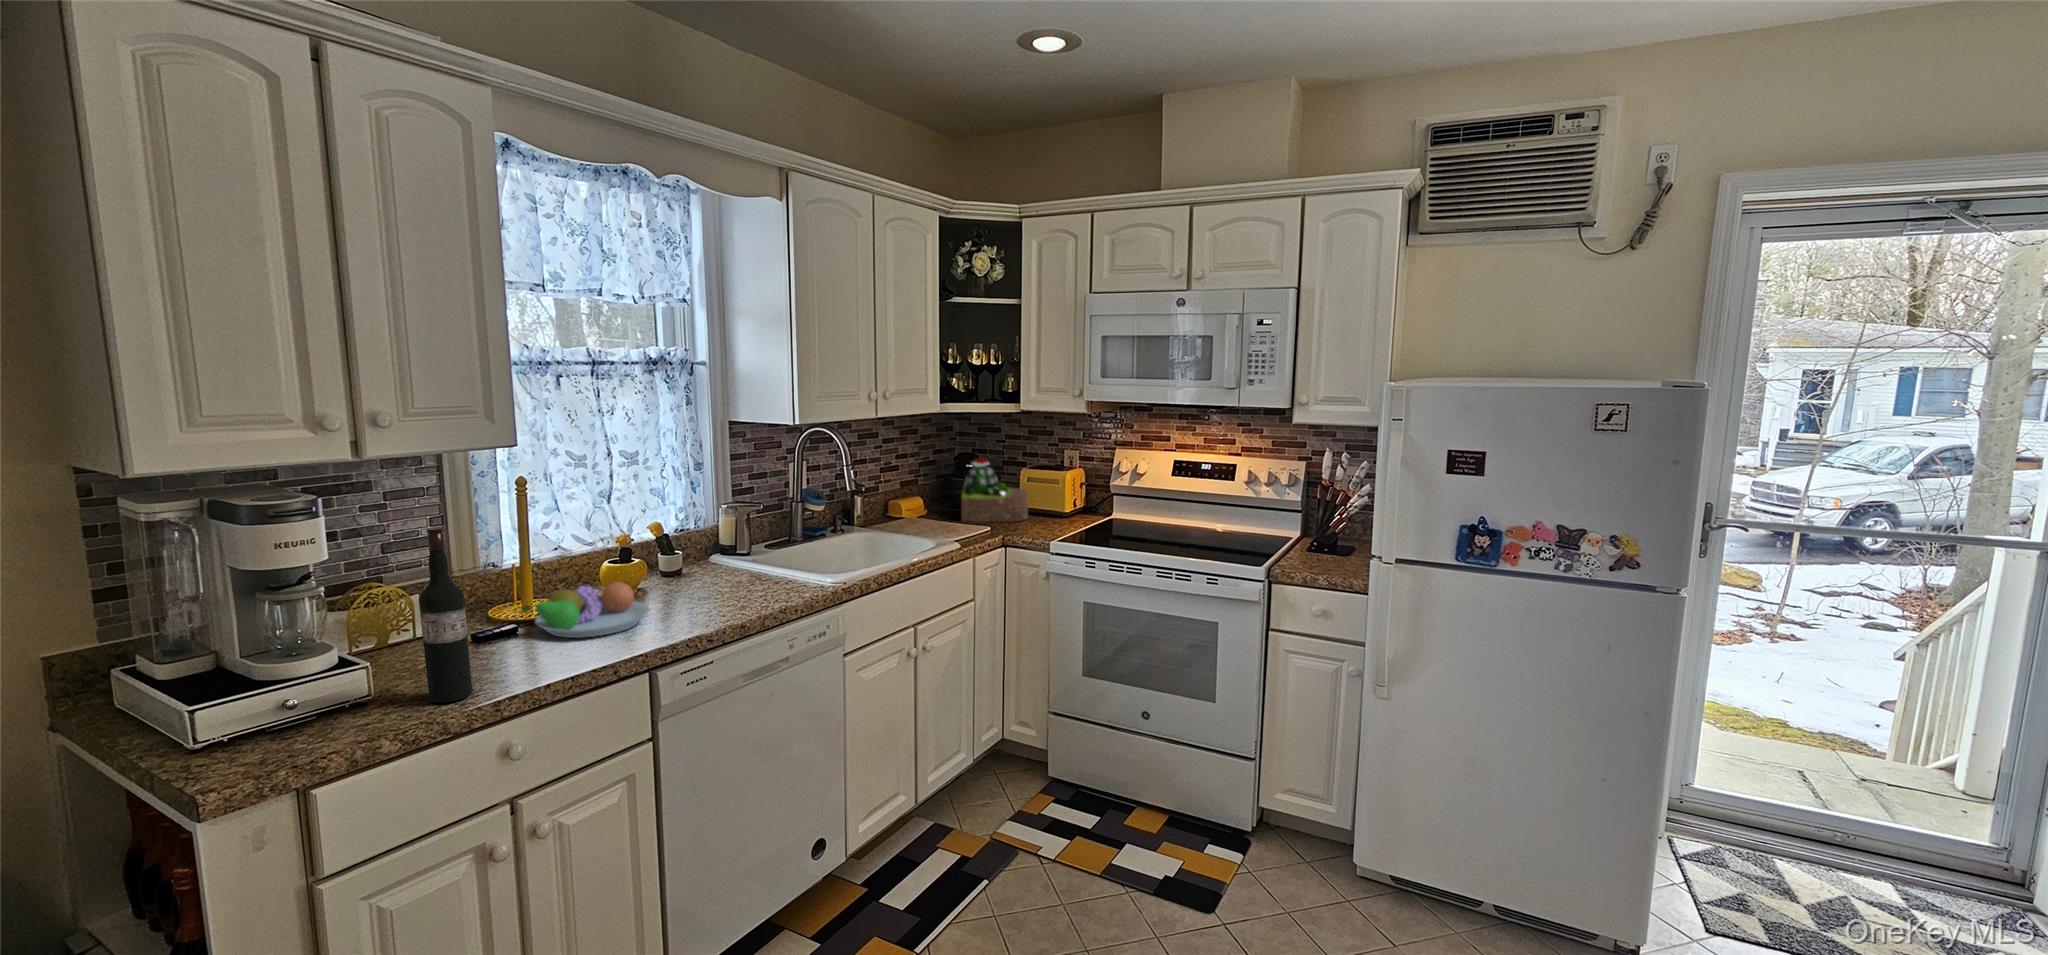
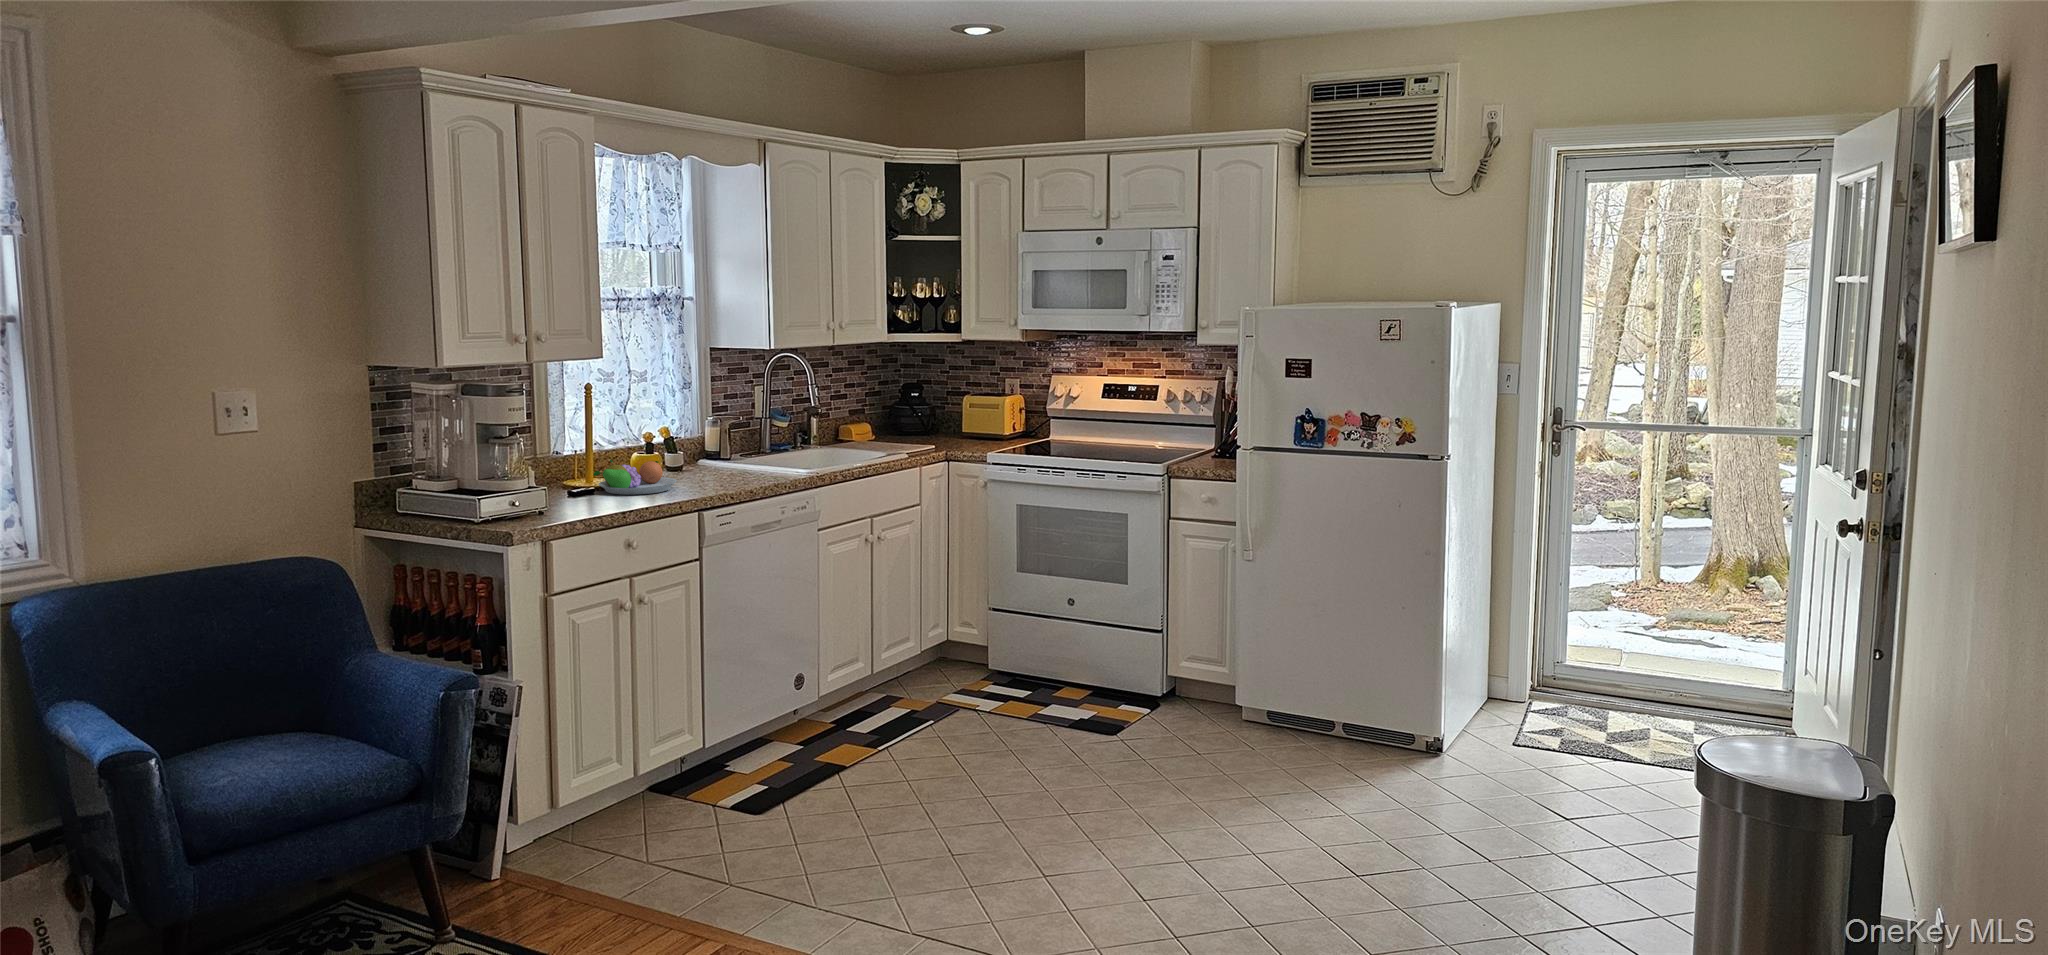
succulent plant: present [962,458,1028,522] -> none [909,385,972,443]
wine bottle: present [419,527,472,703] -> none [563,402,591,514]

